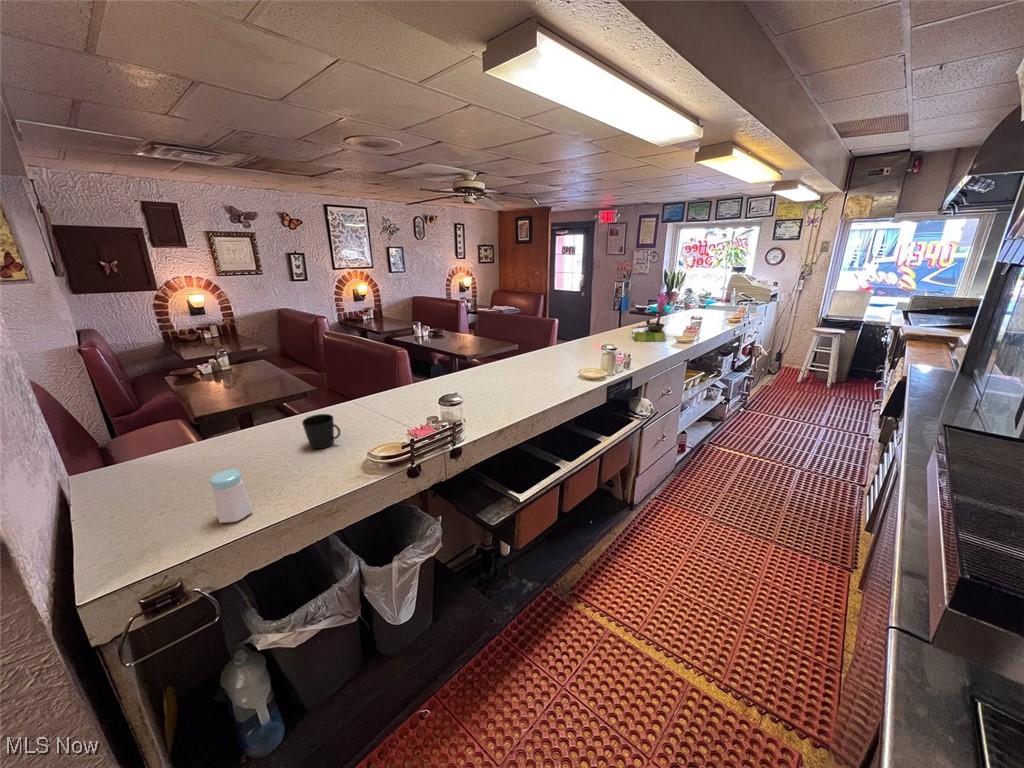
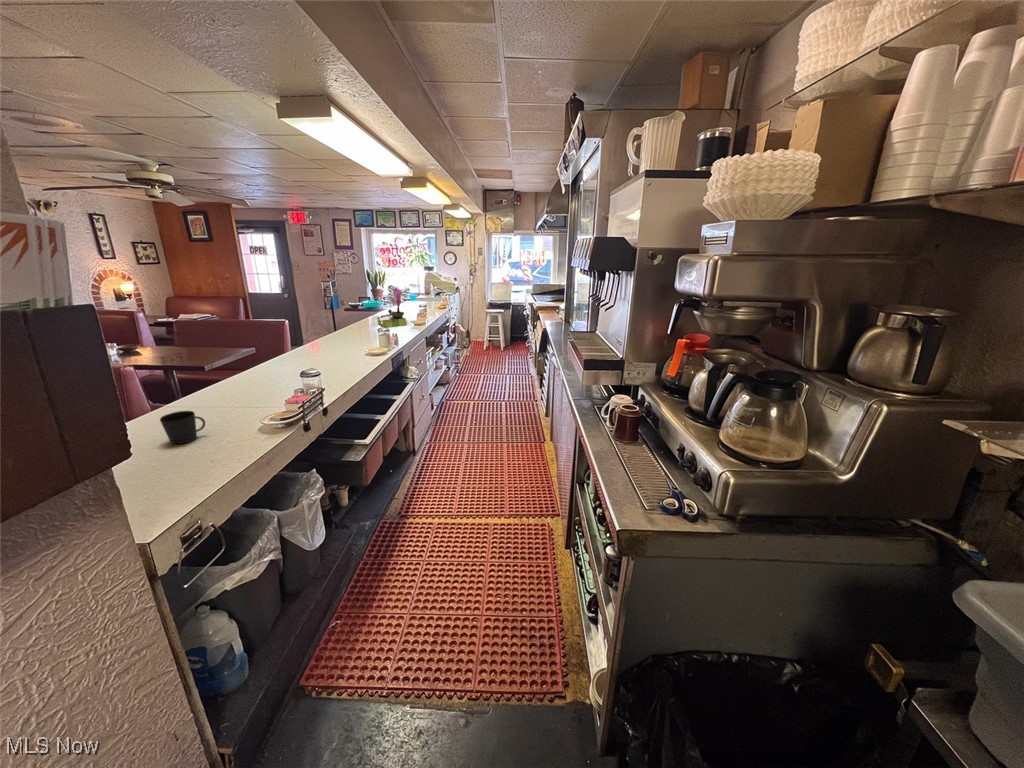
salt shaker: present [210,469,252,523] -> none [156,449,197,495]

